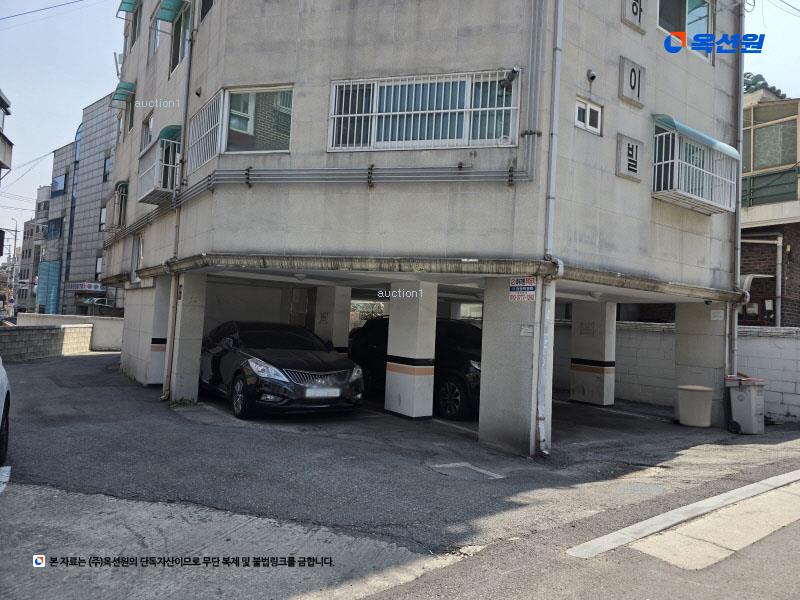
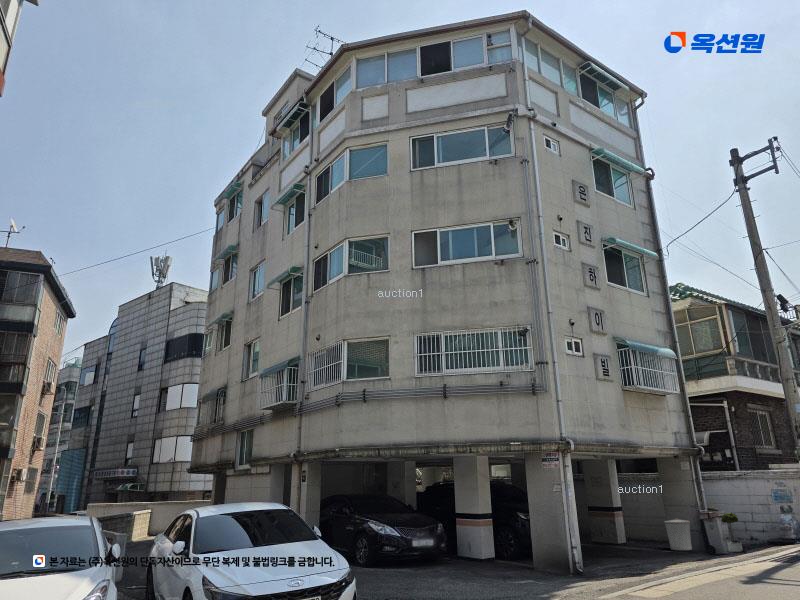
potted tree: none [762,382,788,436] -> present [722,512,743,552]

